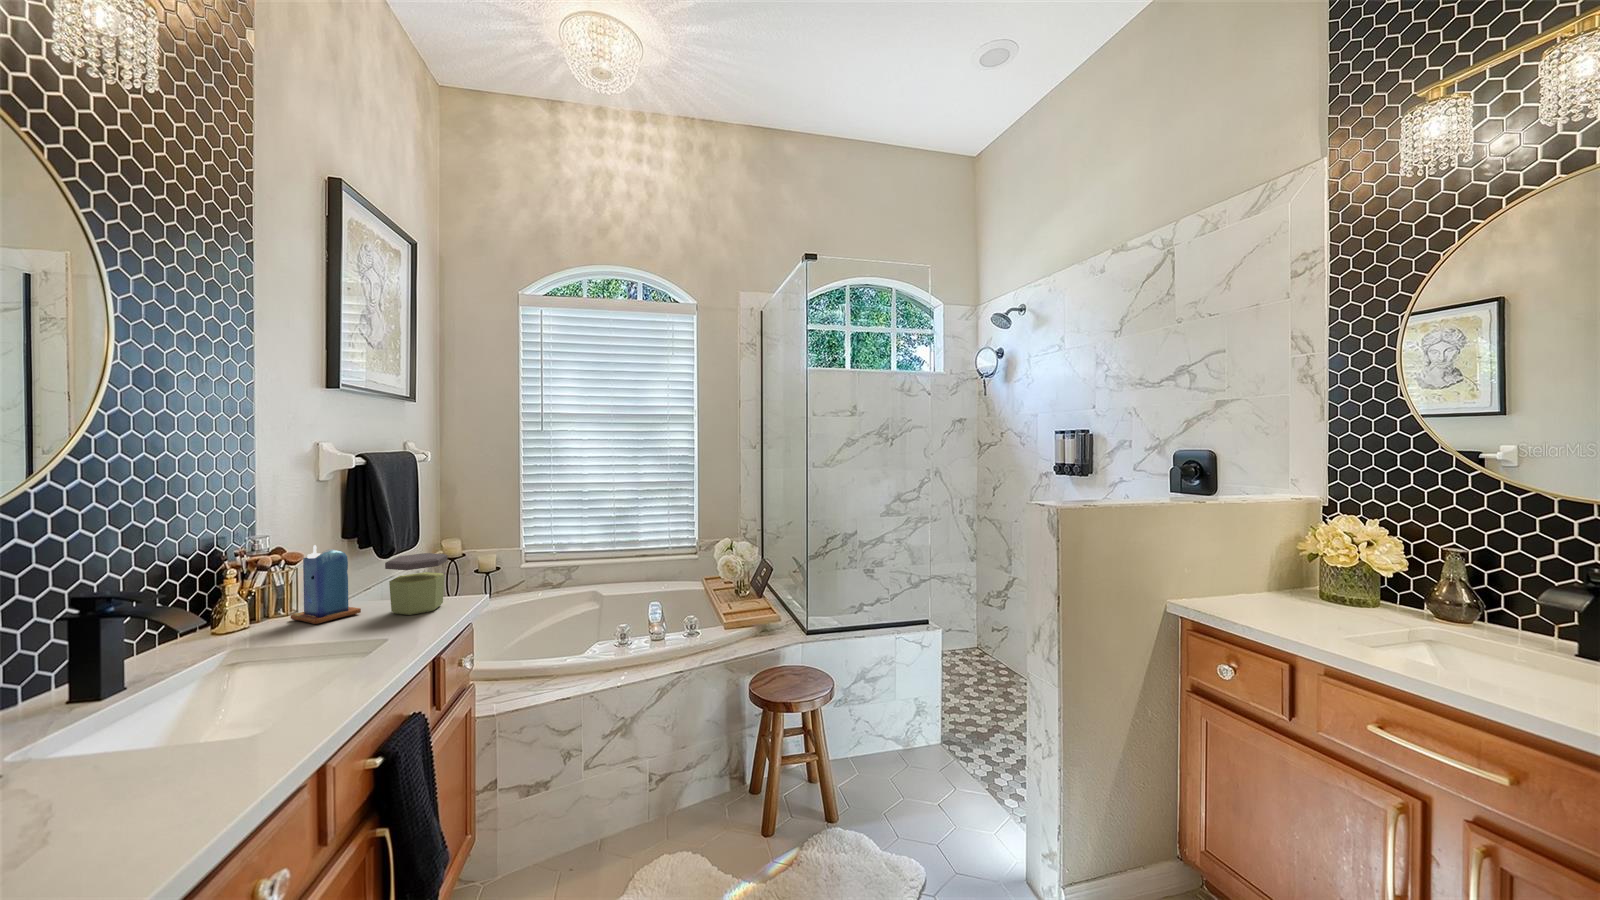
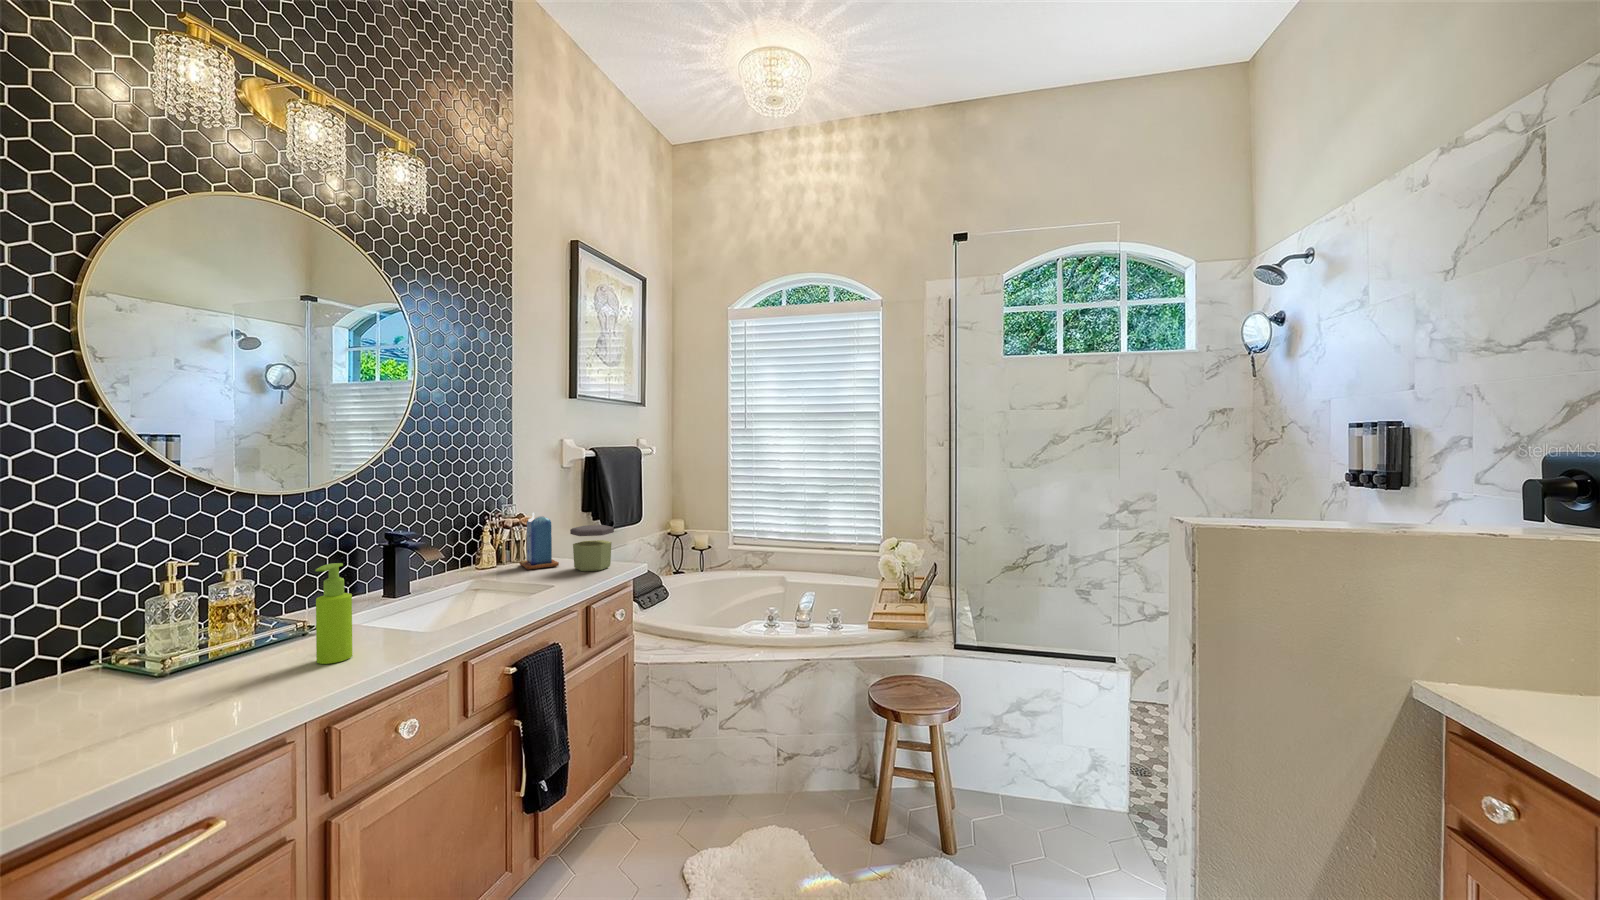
soap dispenser: none [97,653,170,827] -> present [315,563,352,664]

